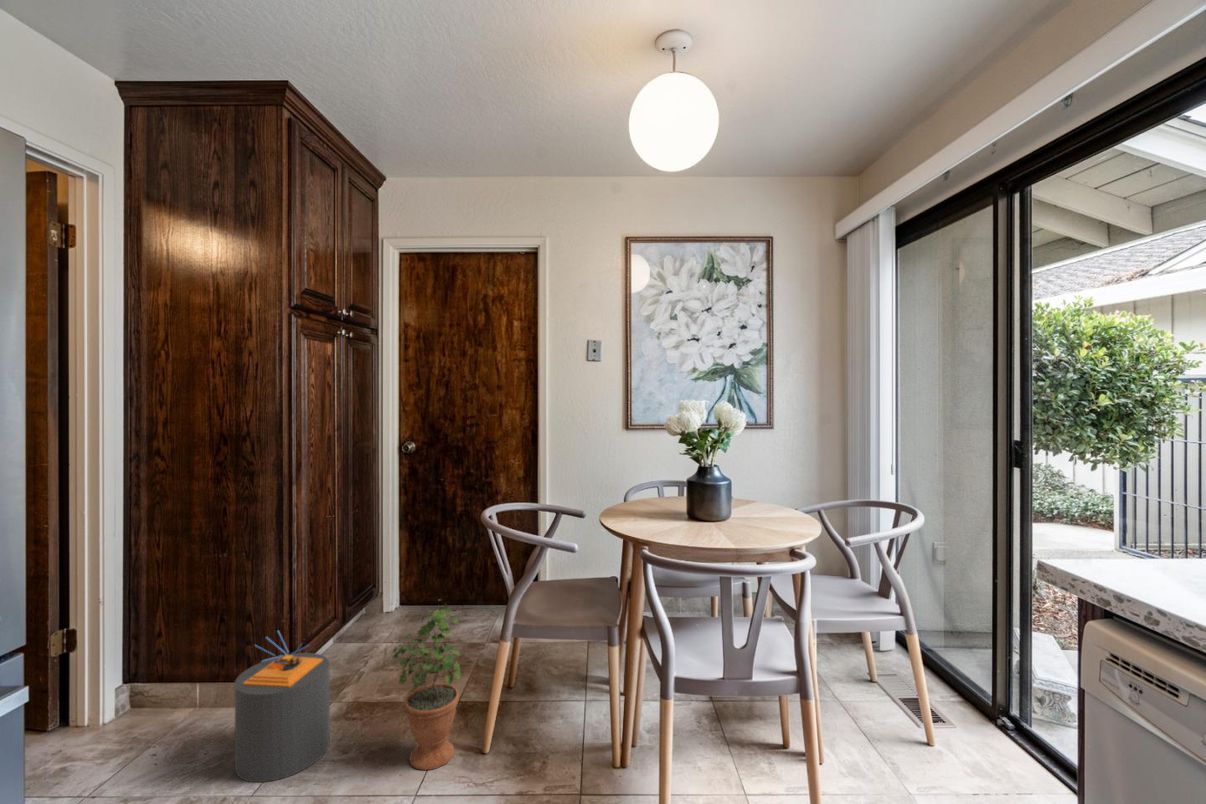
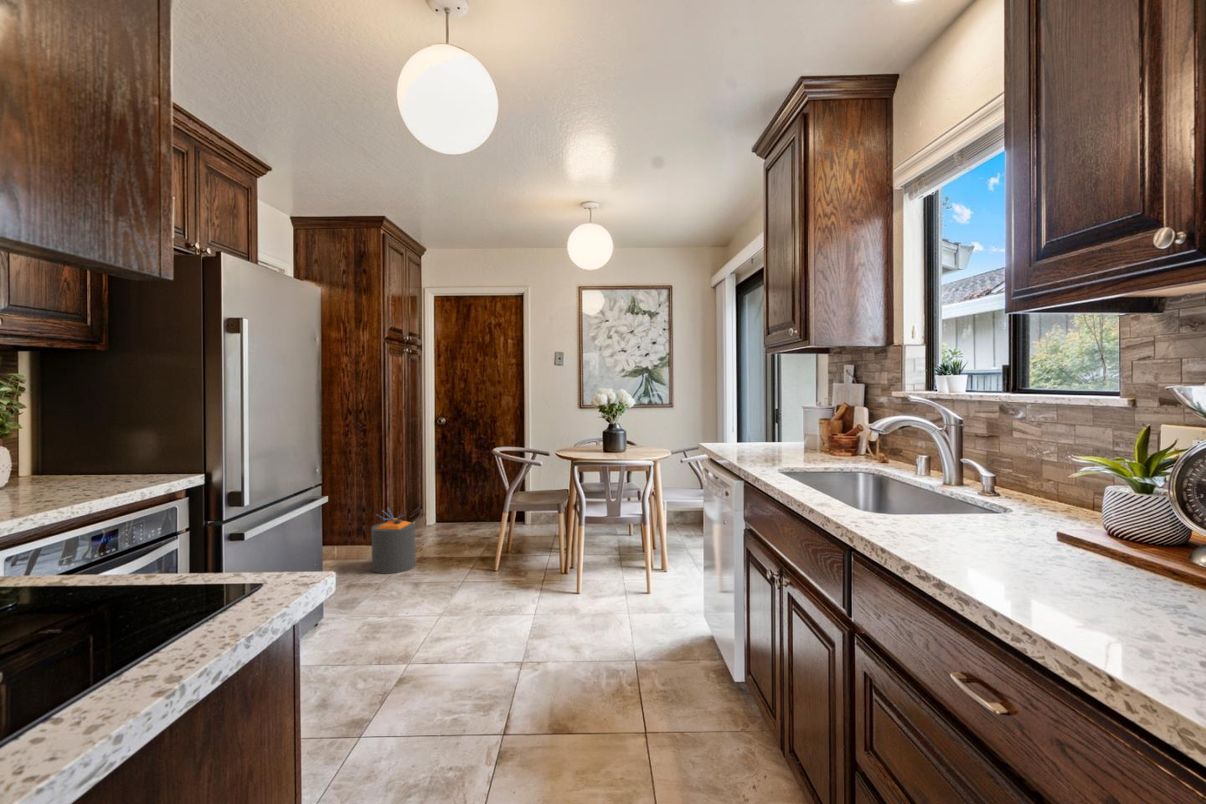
potted plant: present [392,604,461,770] -> none [449,491,483,570]

